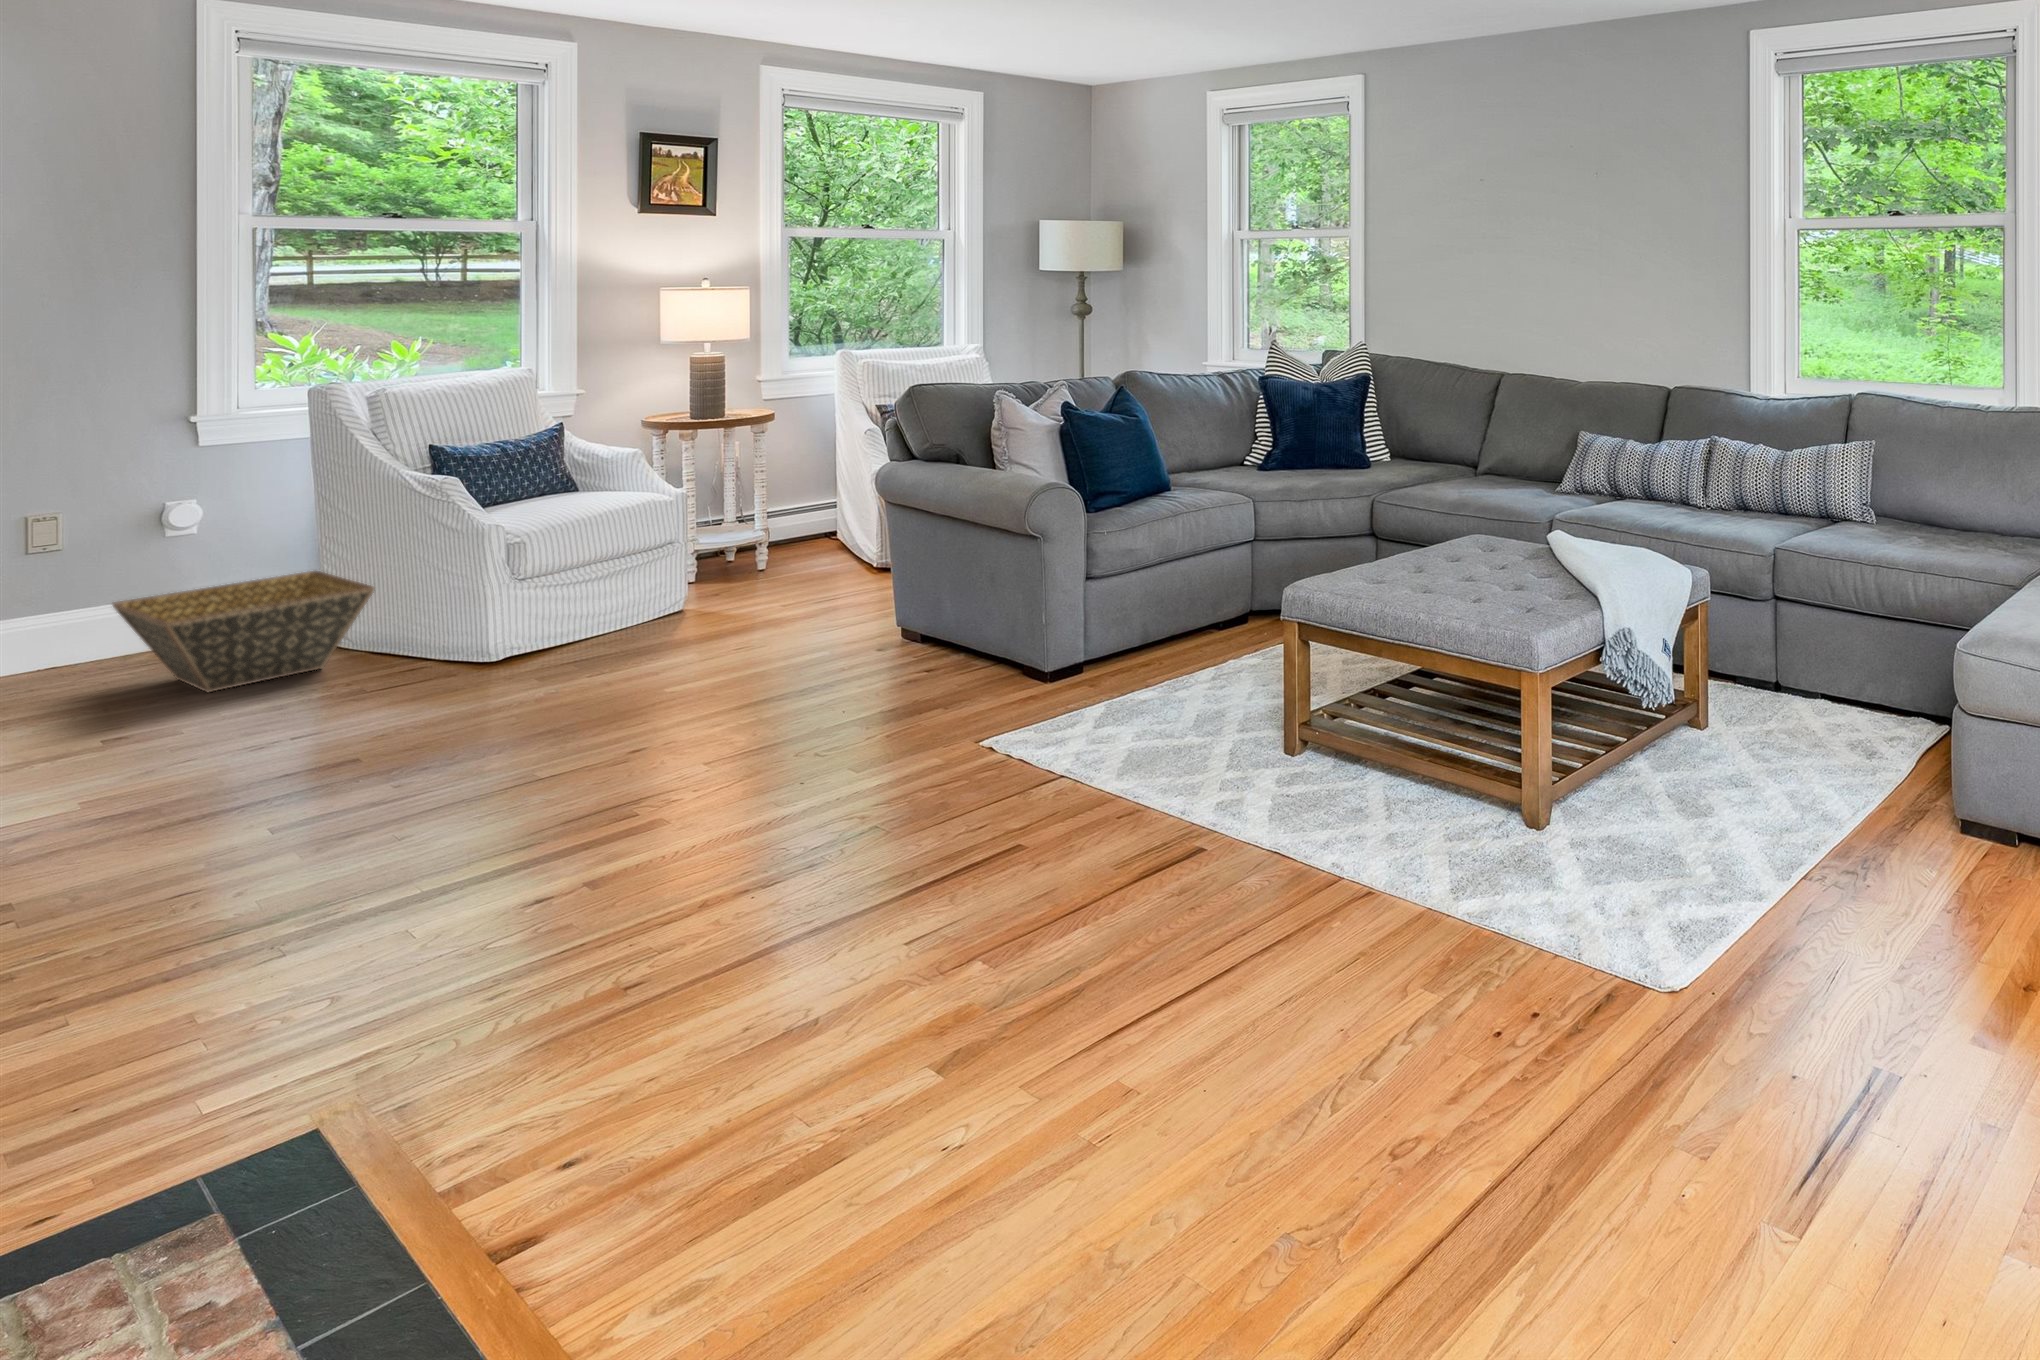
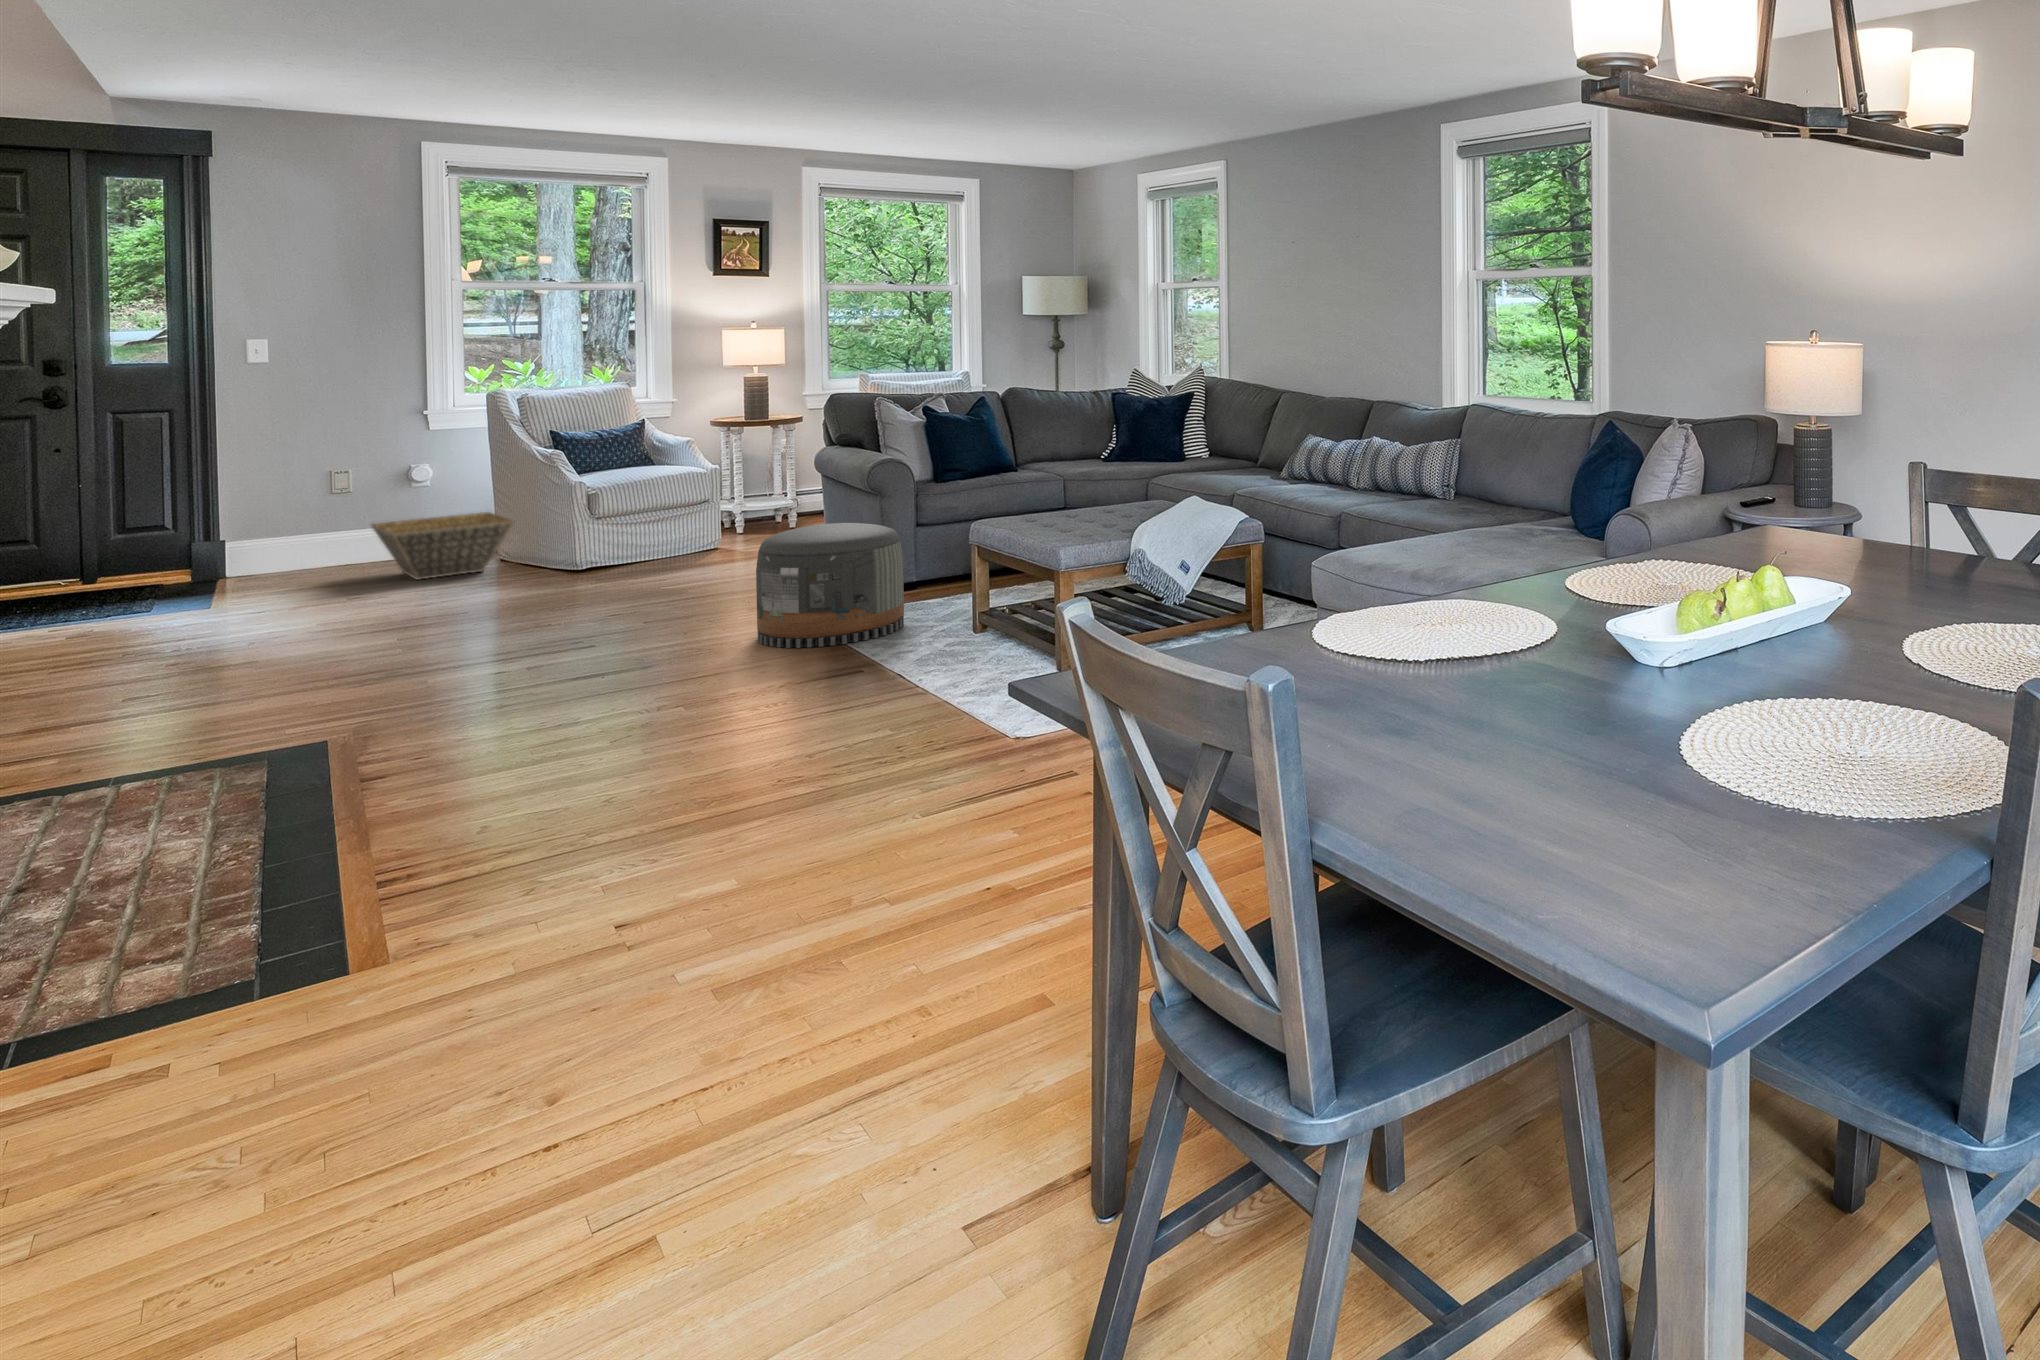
pouf: none [915,593,1140,813] -> present [756,523,904,648]

